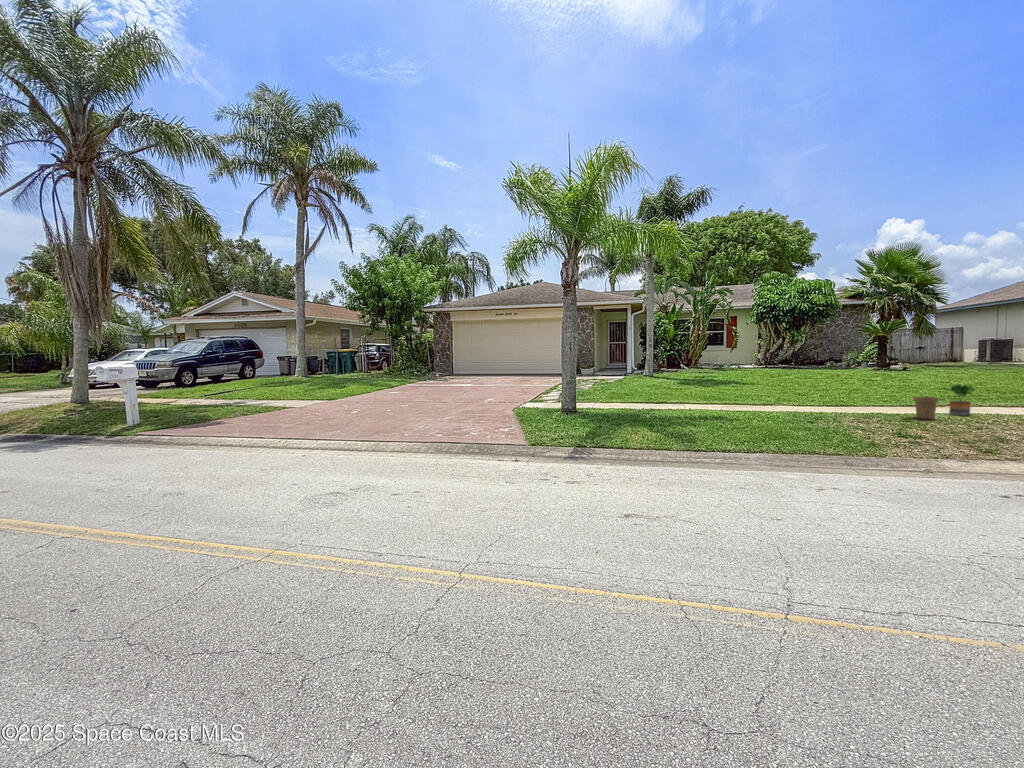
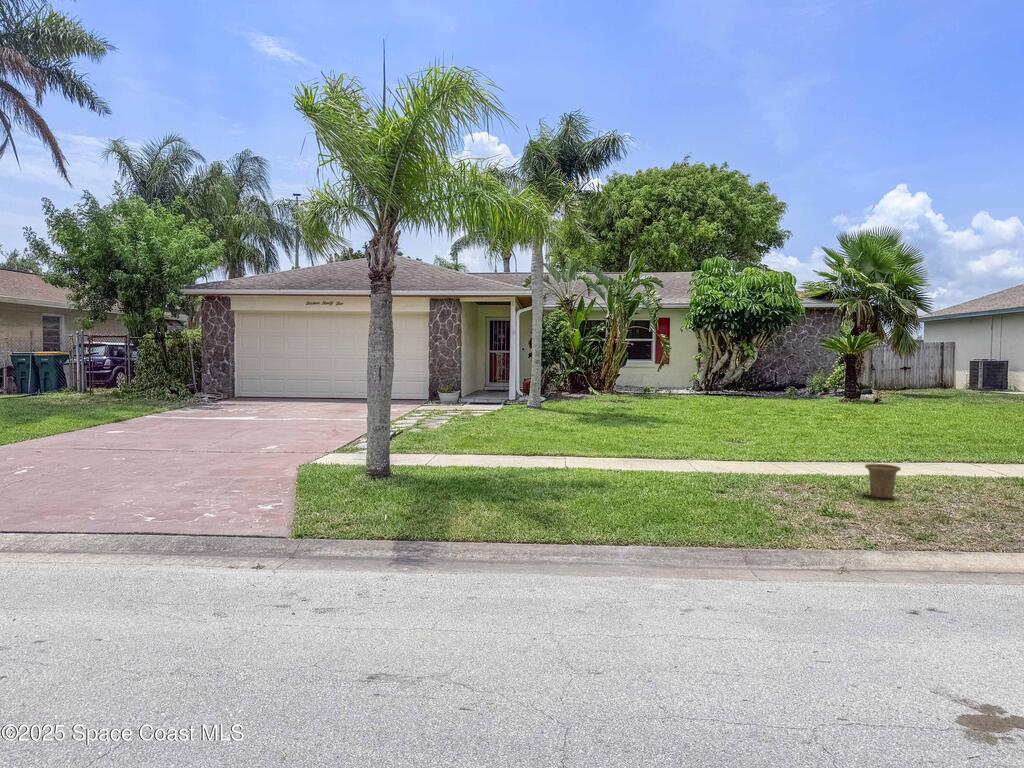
potted tree: present [949,384,975,416] -> none [914,445,947,491]

